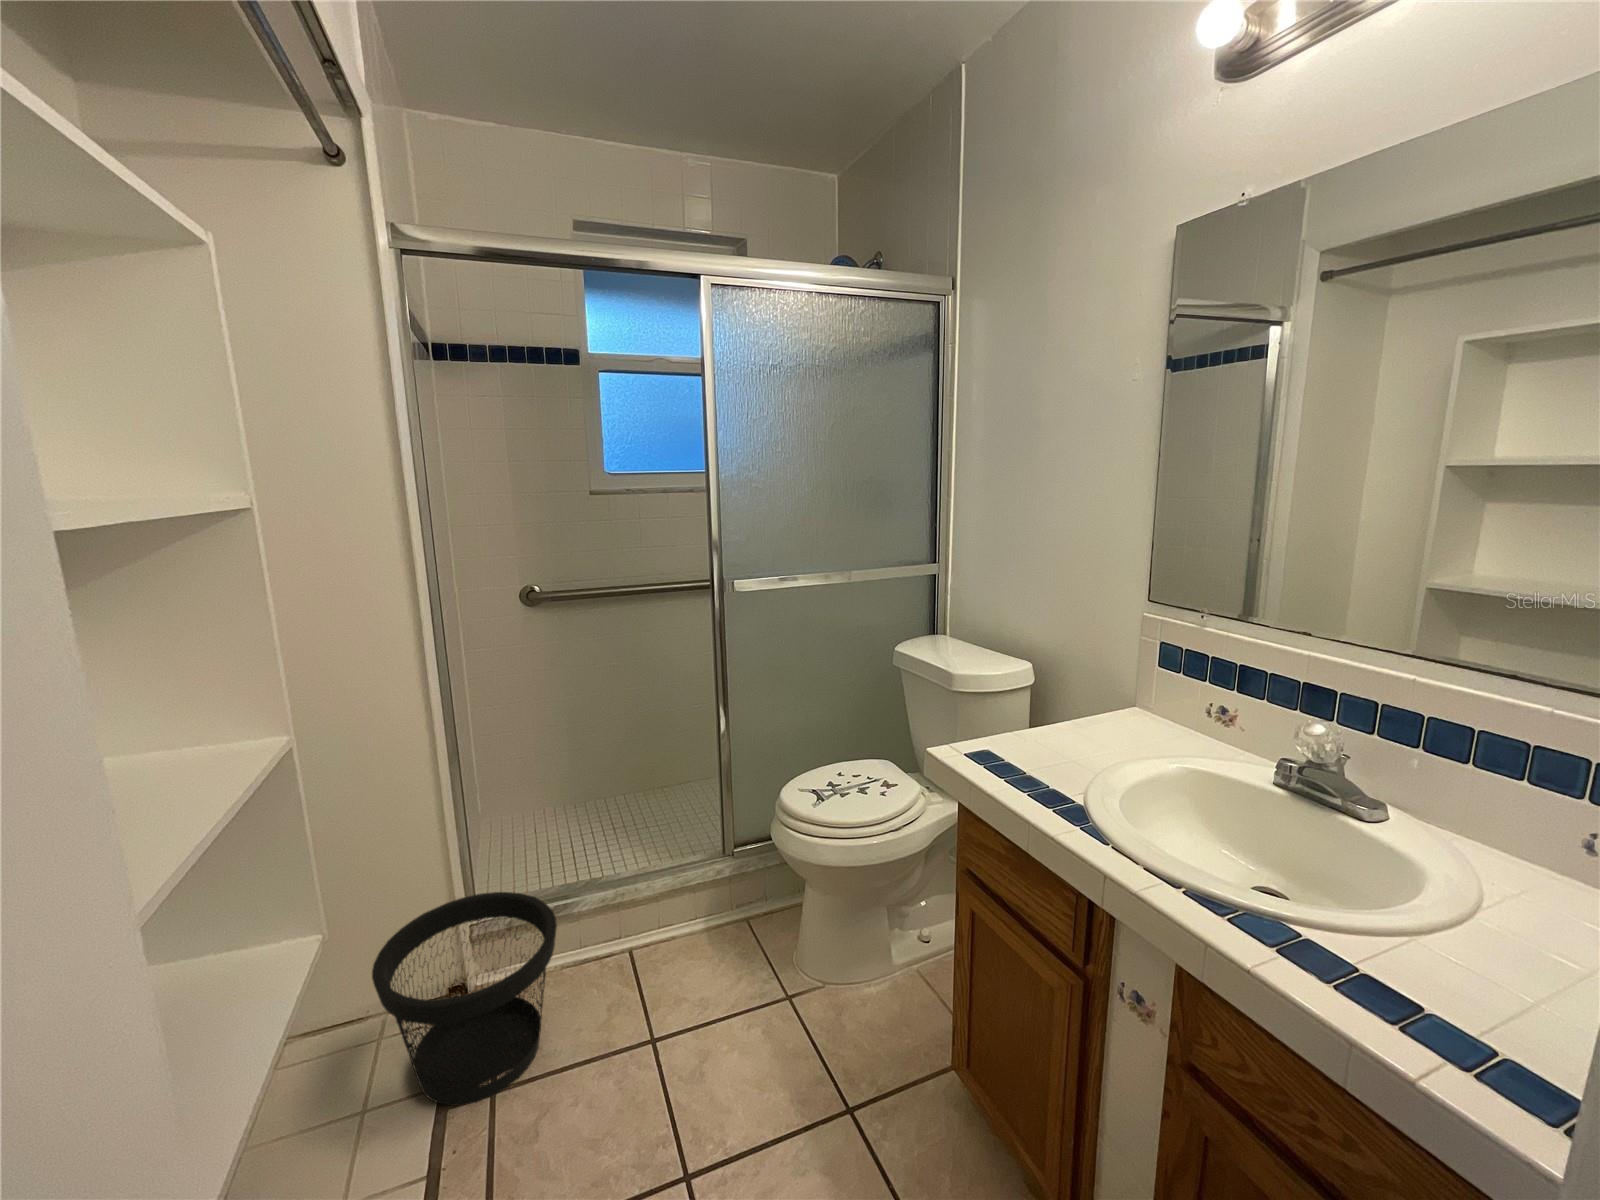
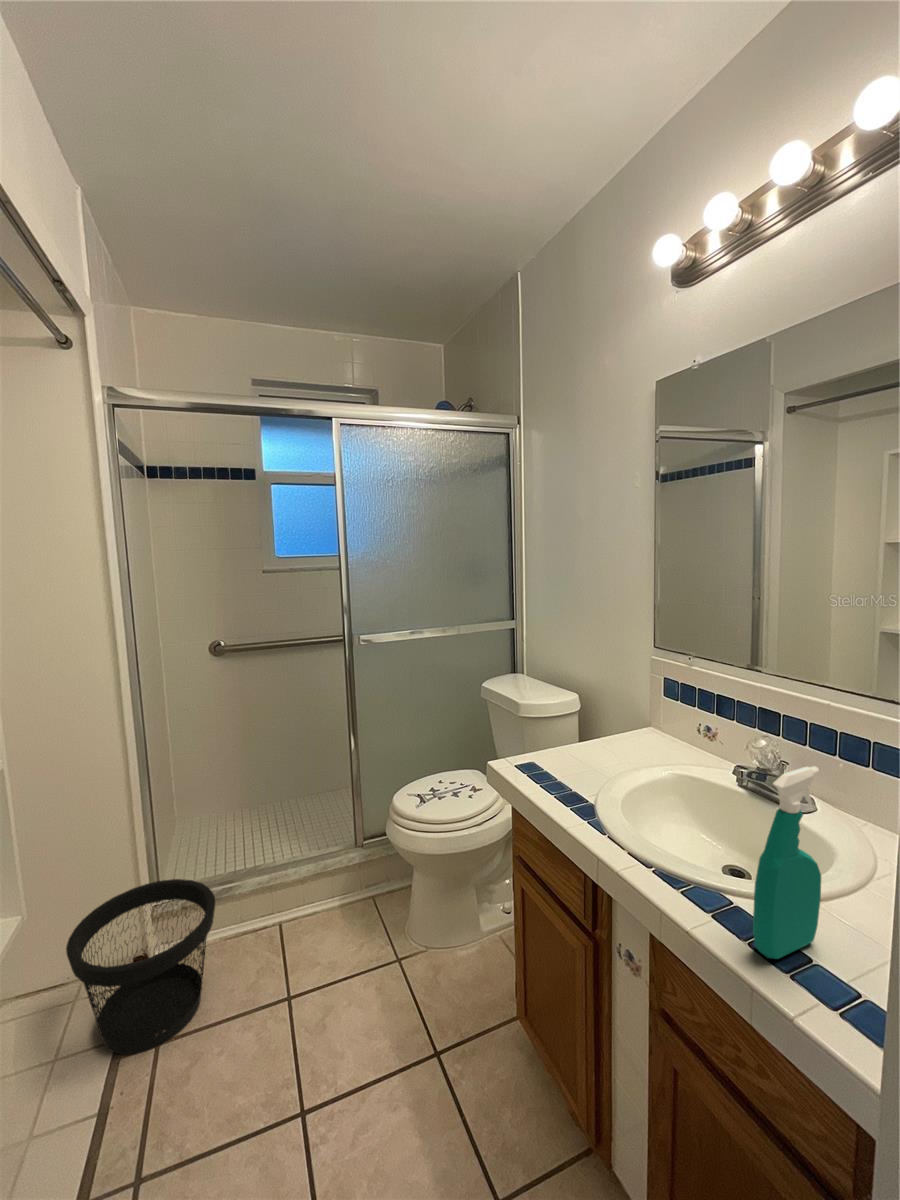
spray bottle: none [1356,761,1469,1013] -> present [753,766,821,959]

